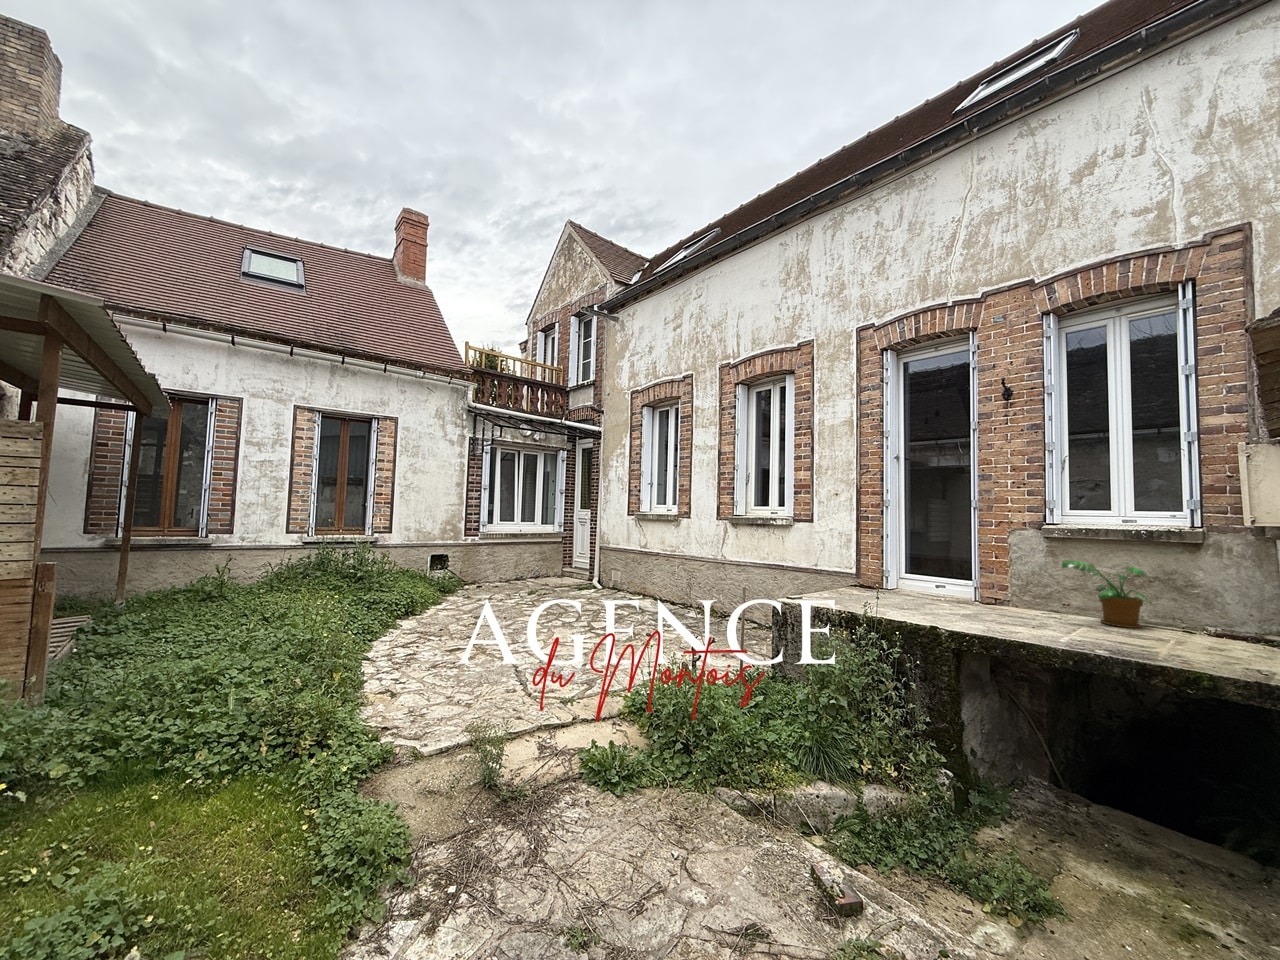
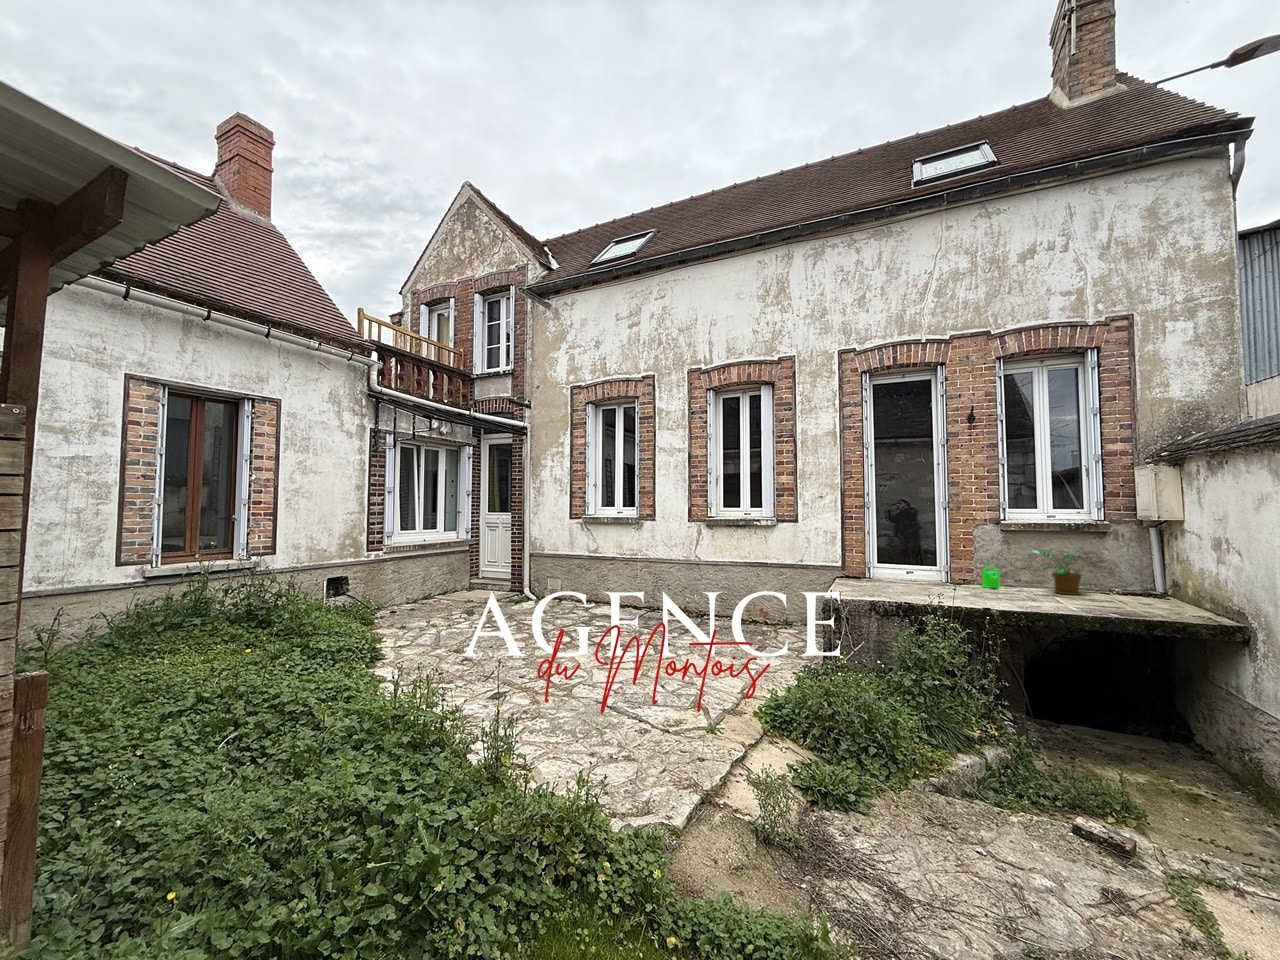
watering can: none [1010,580,1038,611] -> present [982,565,1000,588]

